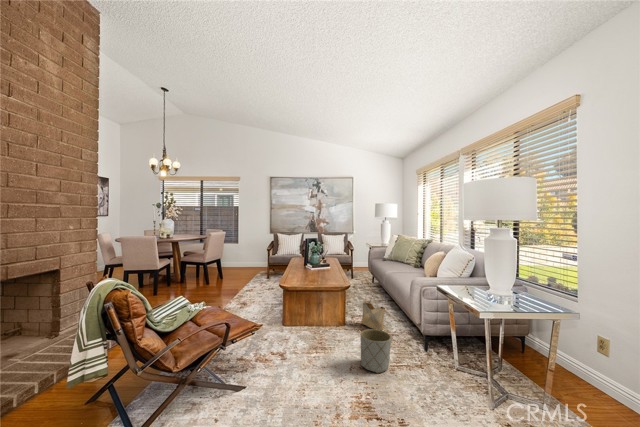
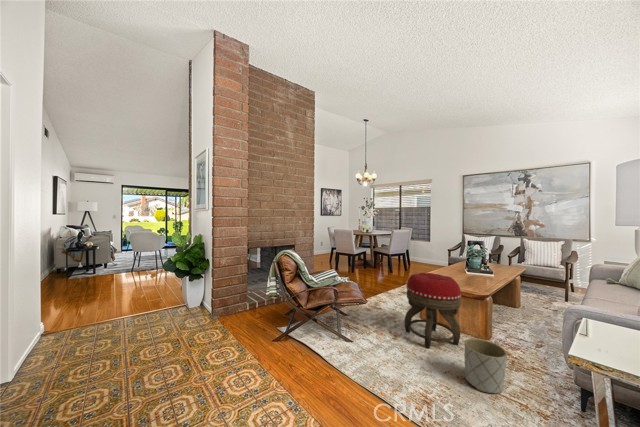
footstool: none [285,280,337,357] -> present [405,273,461,349]
woven basket: present [361,296,385,330] -> none [515,306,550,359]

